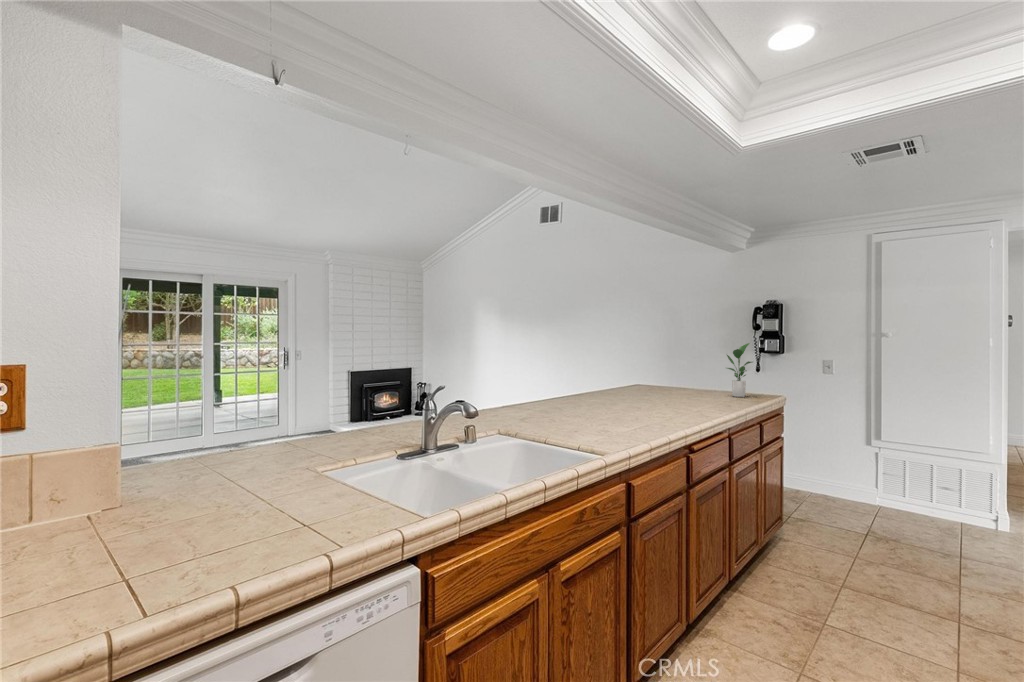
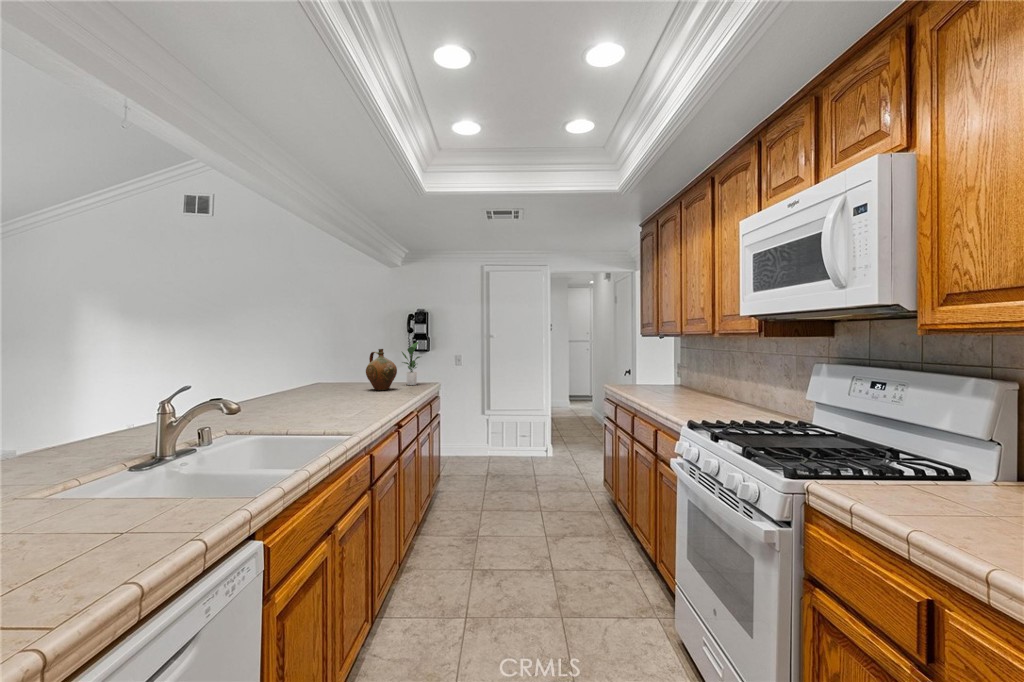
ceramic jug: none [676,351,714,400] -> present [366,349,397,390]

